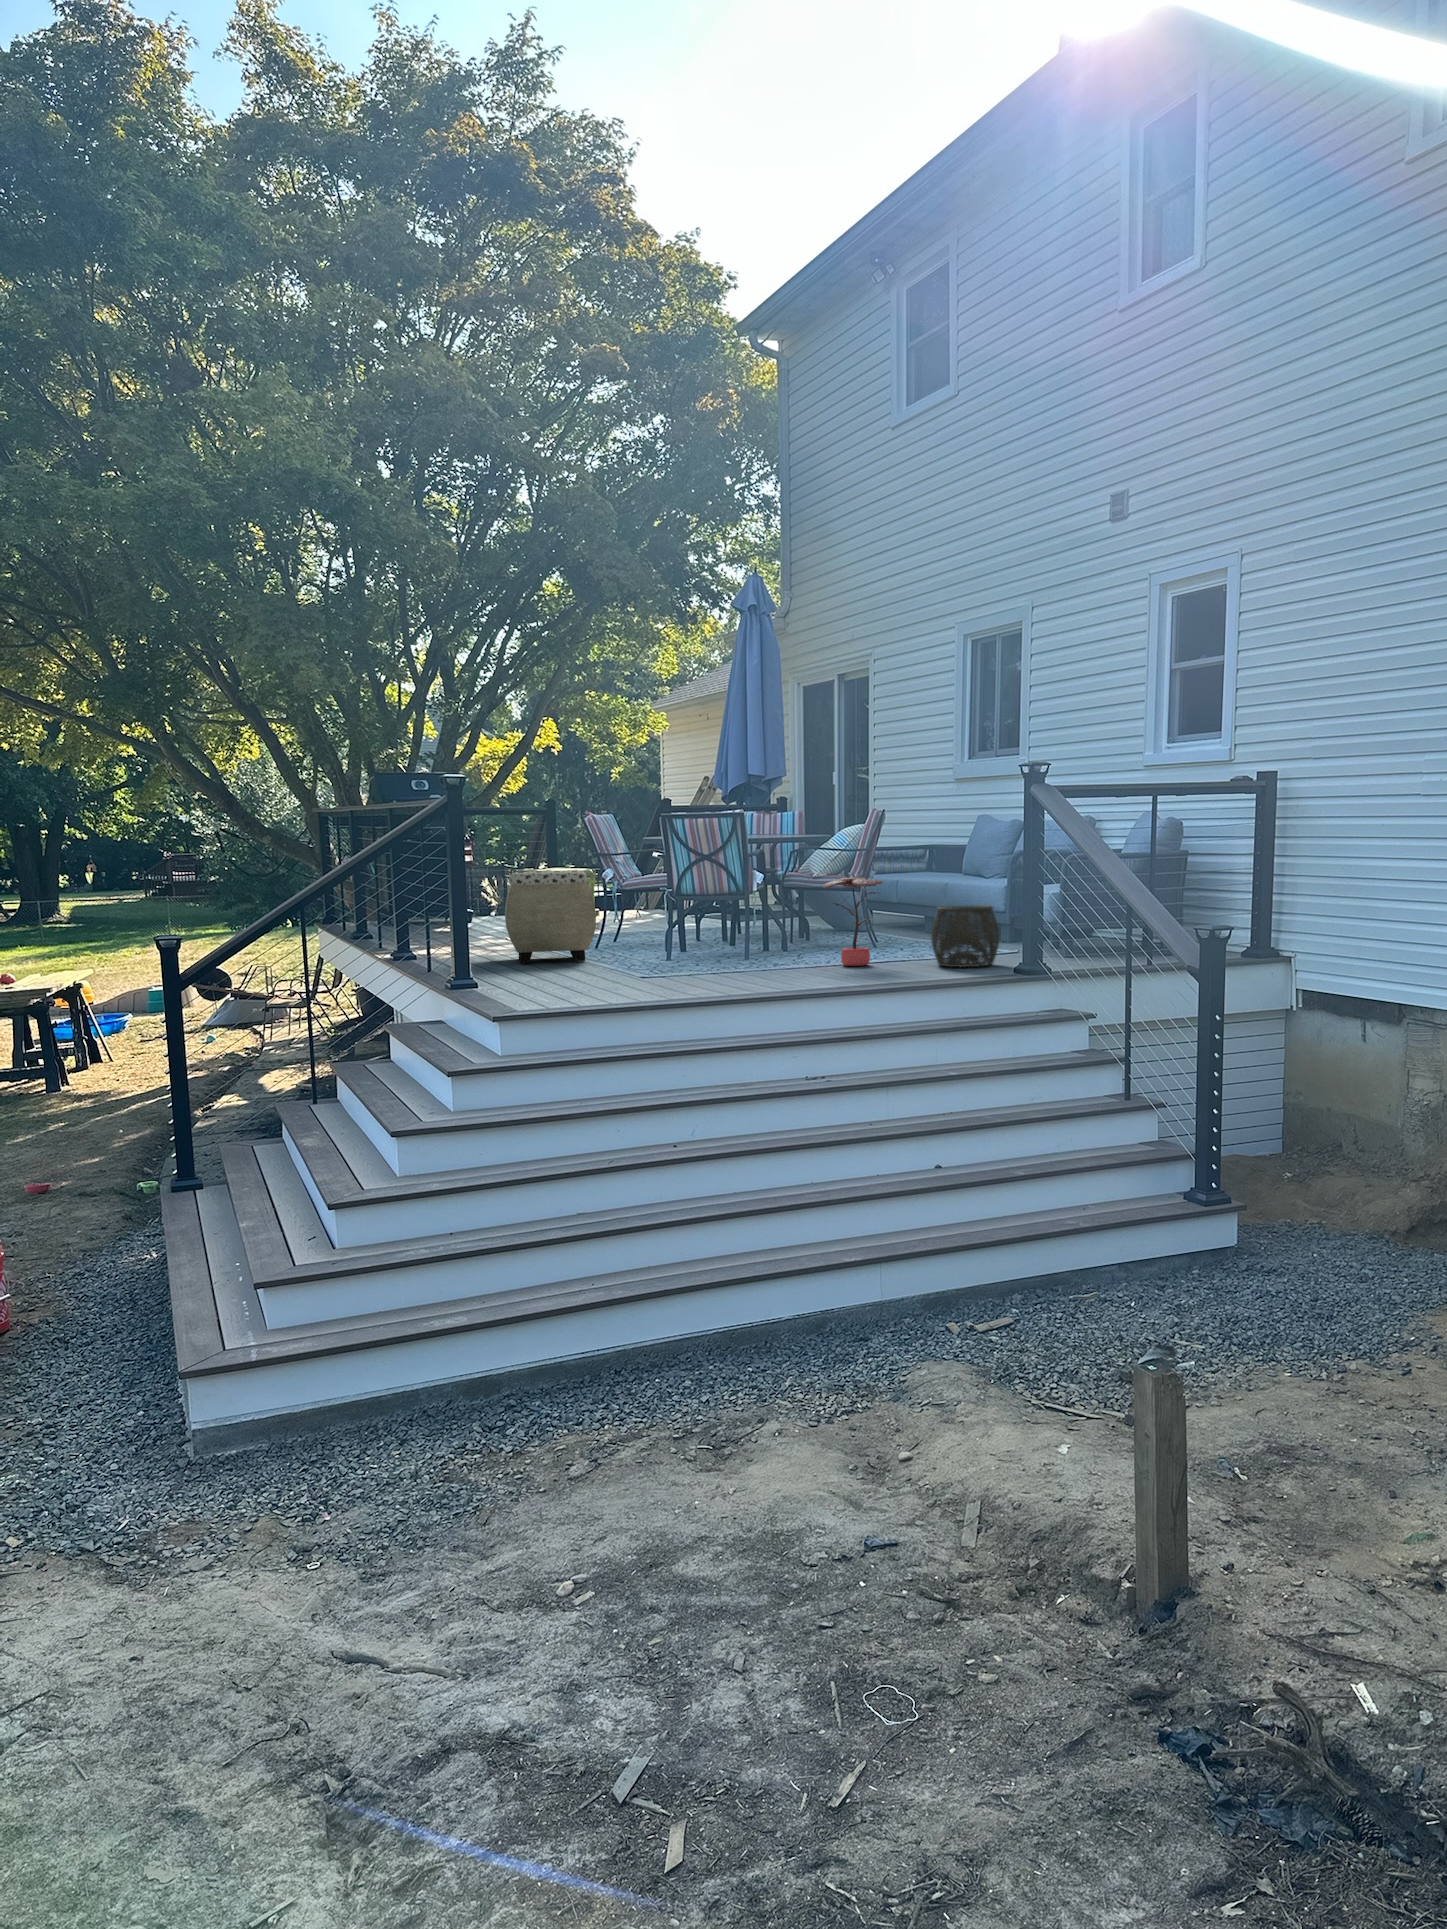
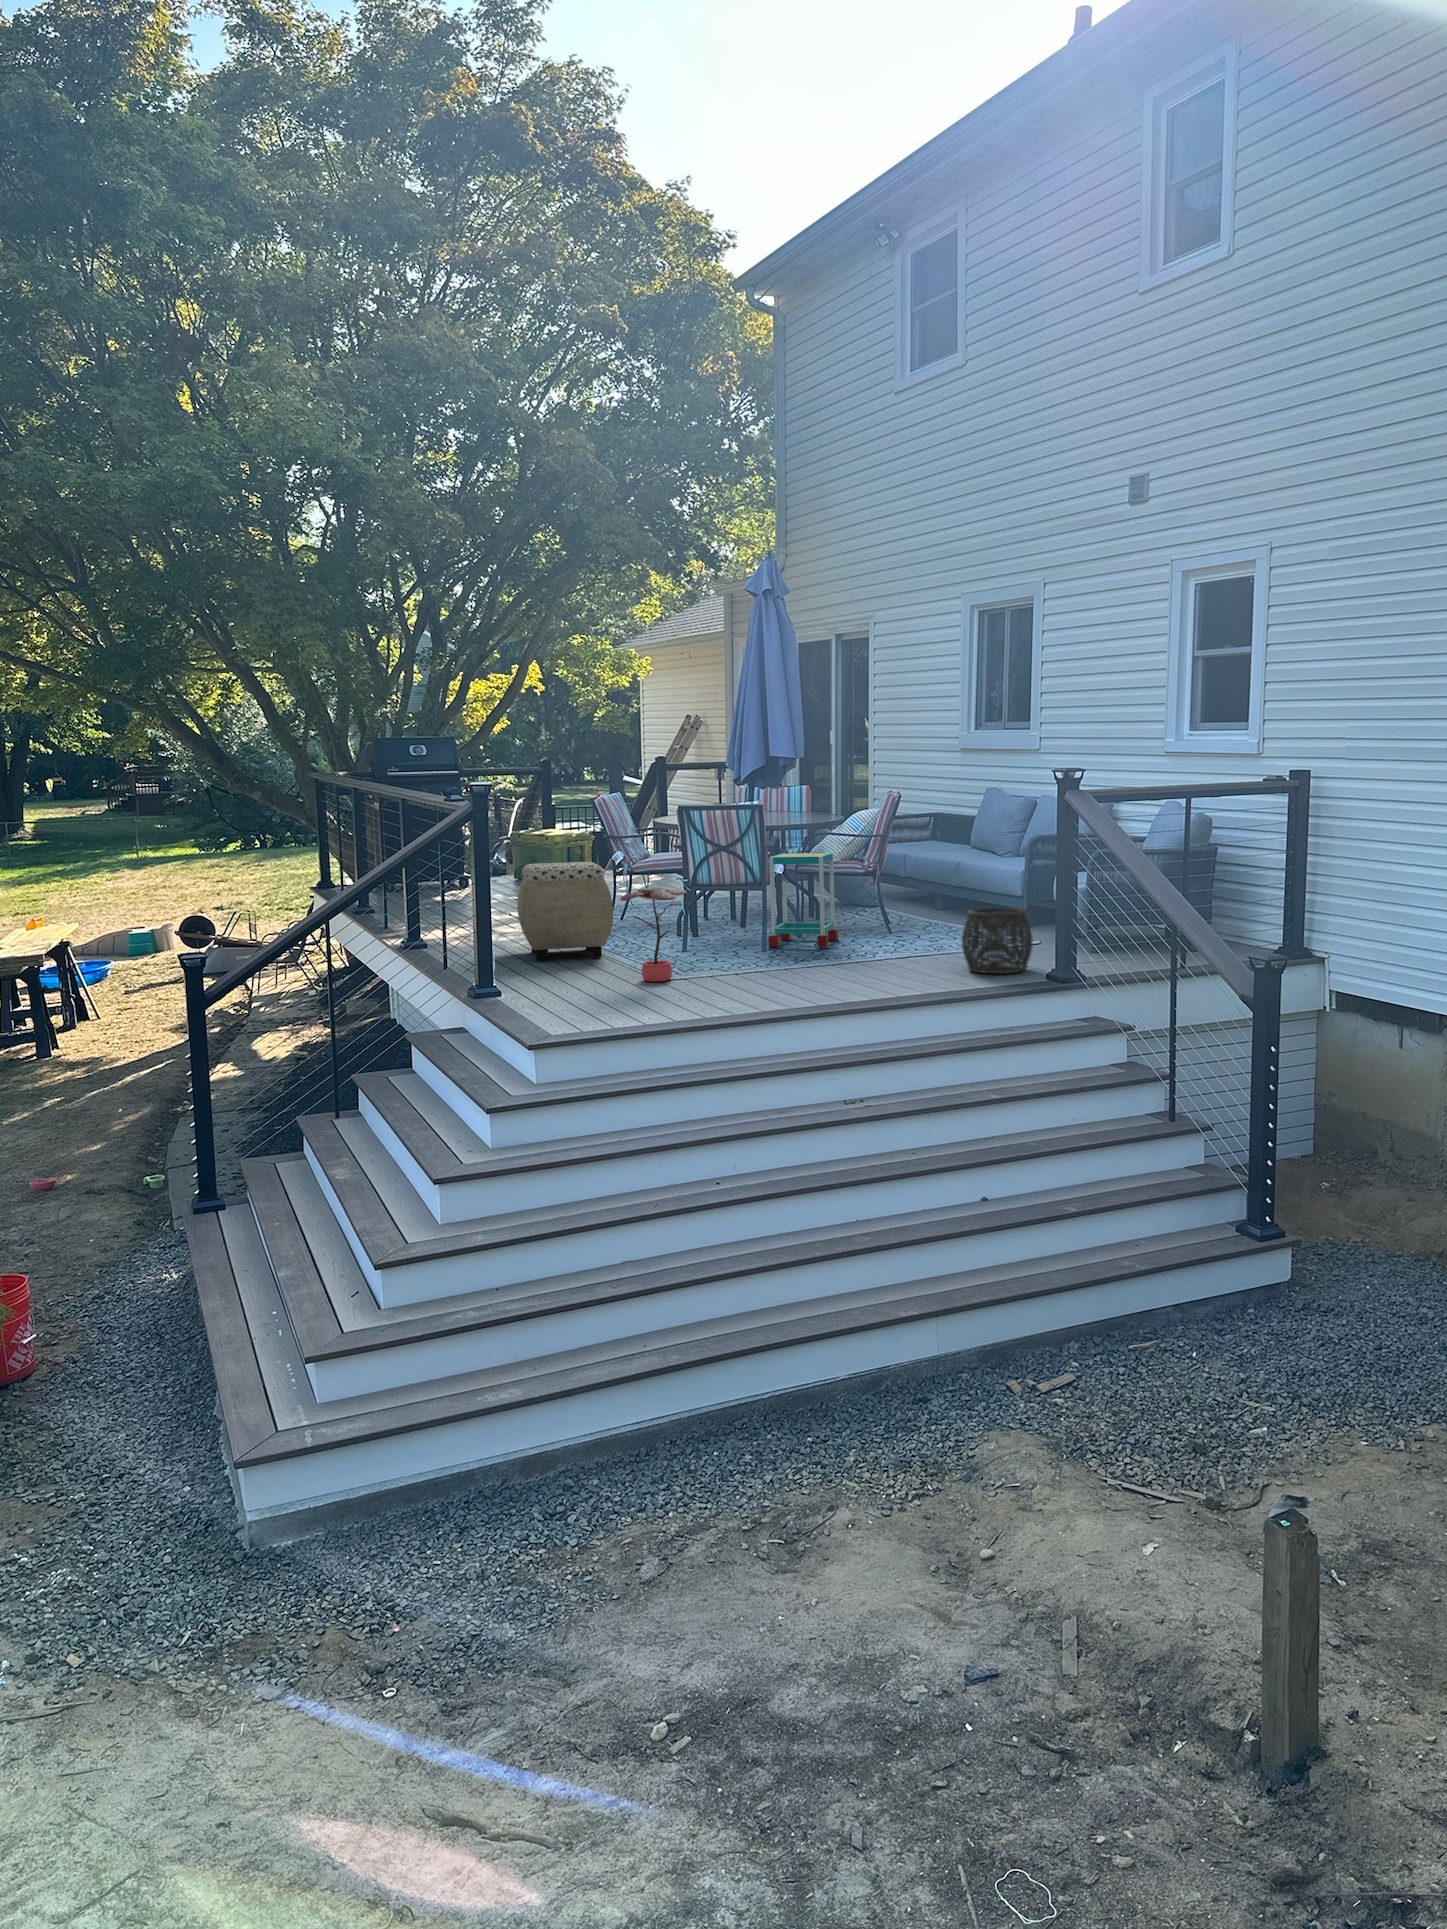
side table: none [750,864,820,954] -> present [768,853,838,947]
potted plant: present [823,878,883,966] -> present [620,888,687,982]

